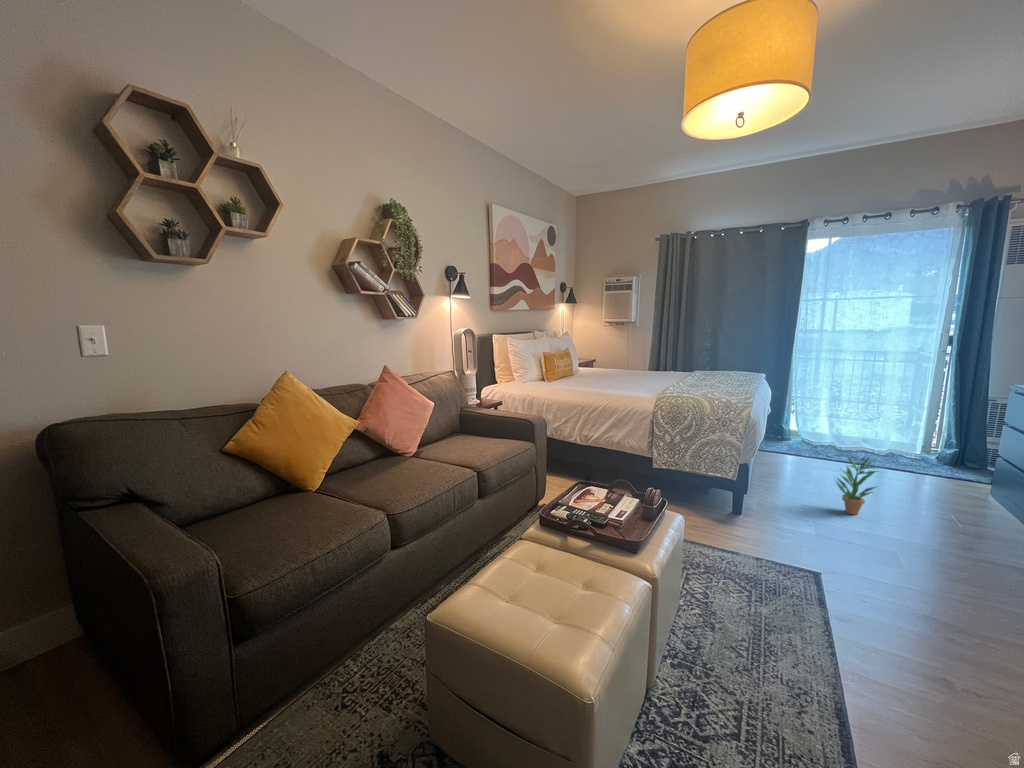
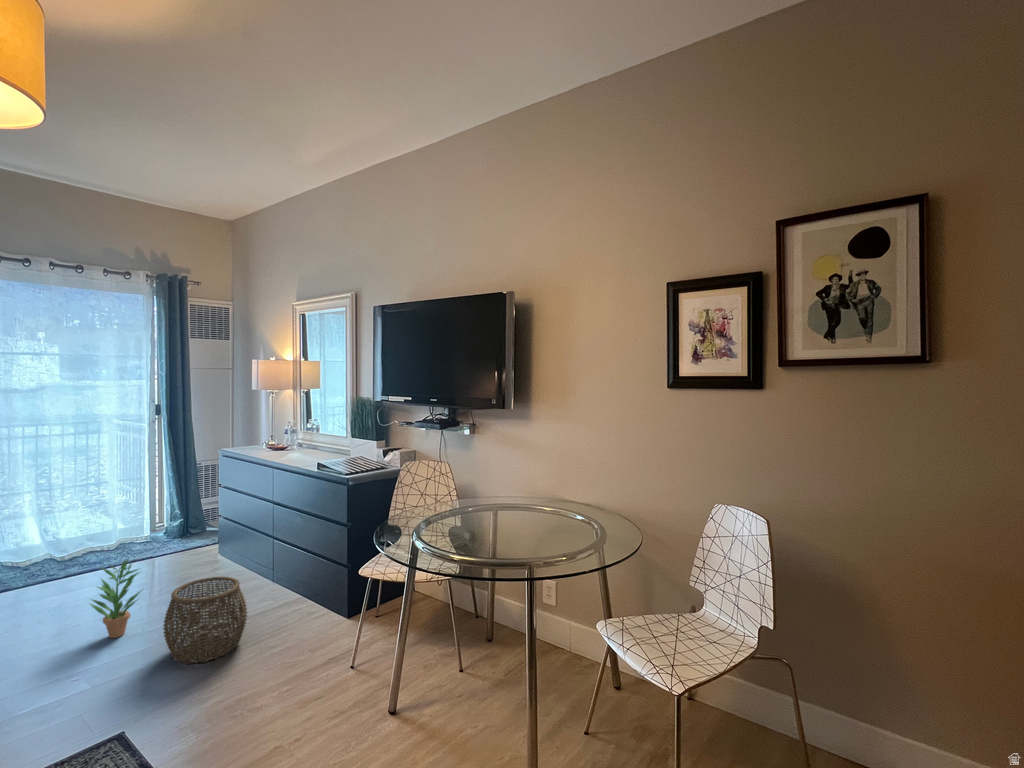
woven basket: none [880,494,979,577] -> present [163,577,247,664]

